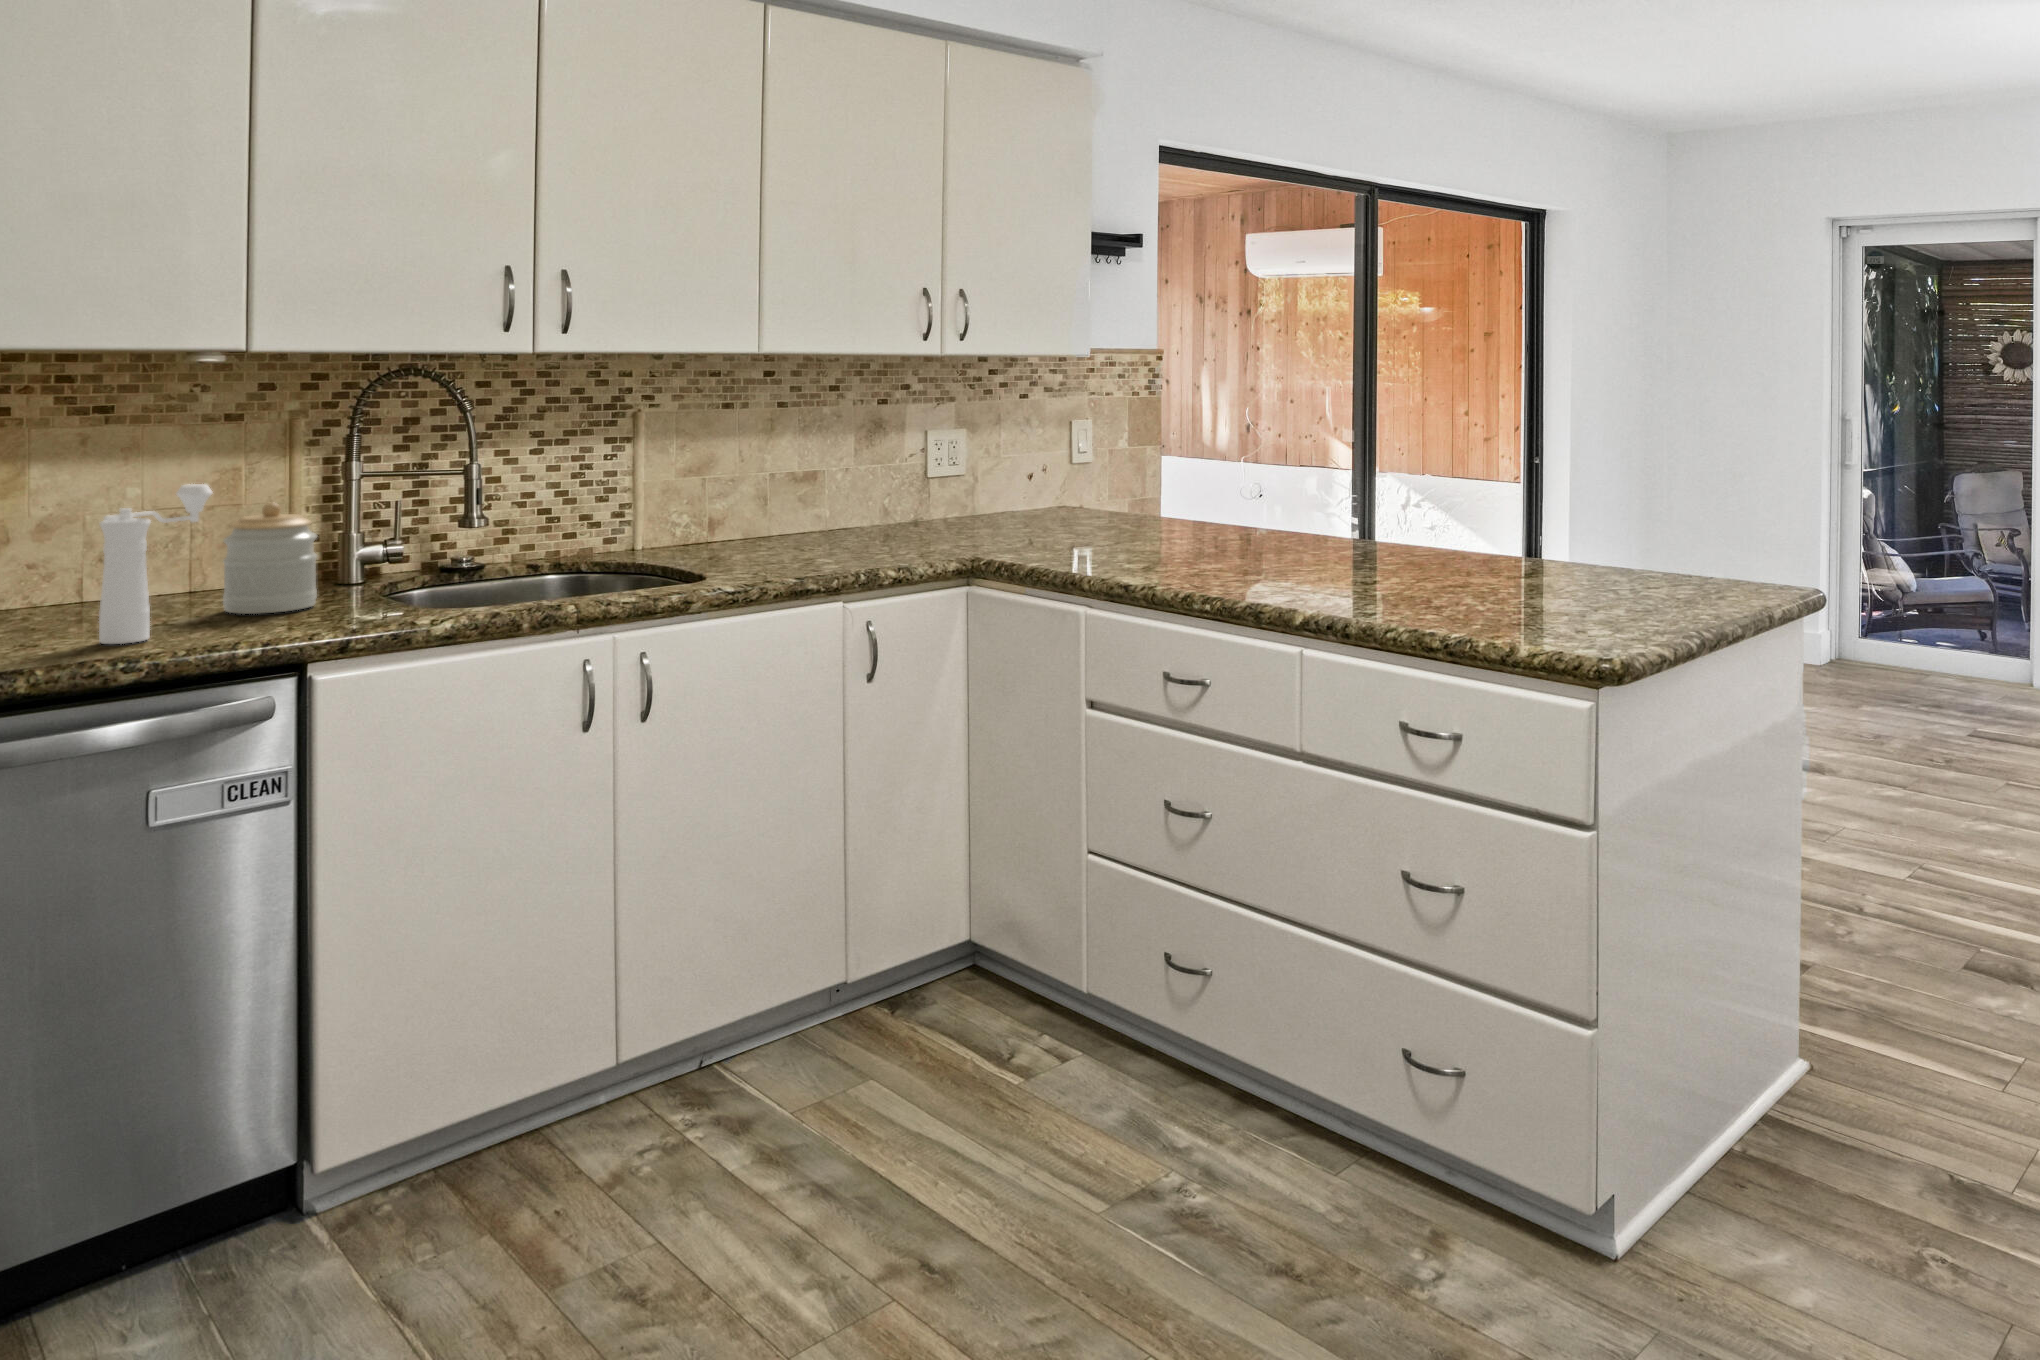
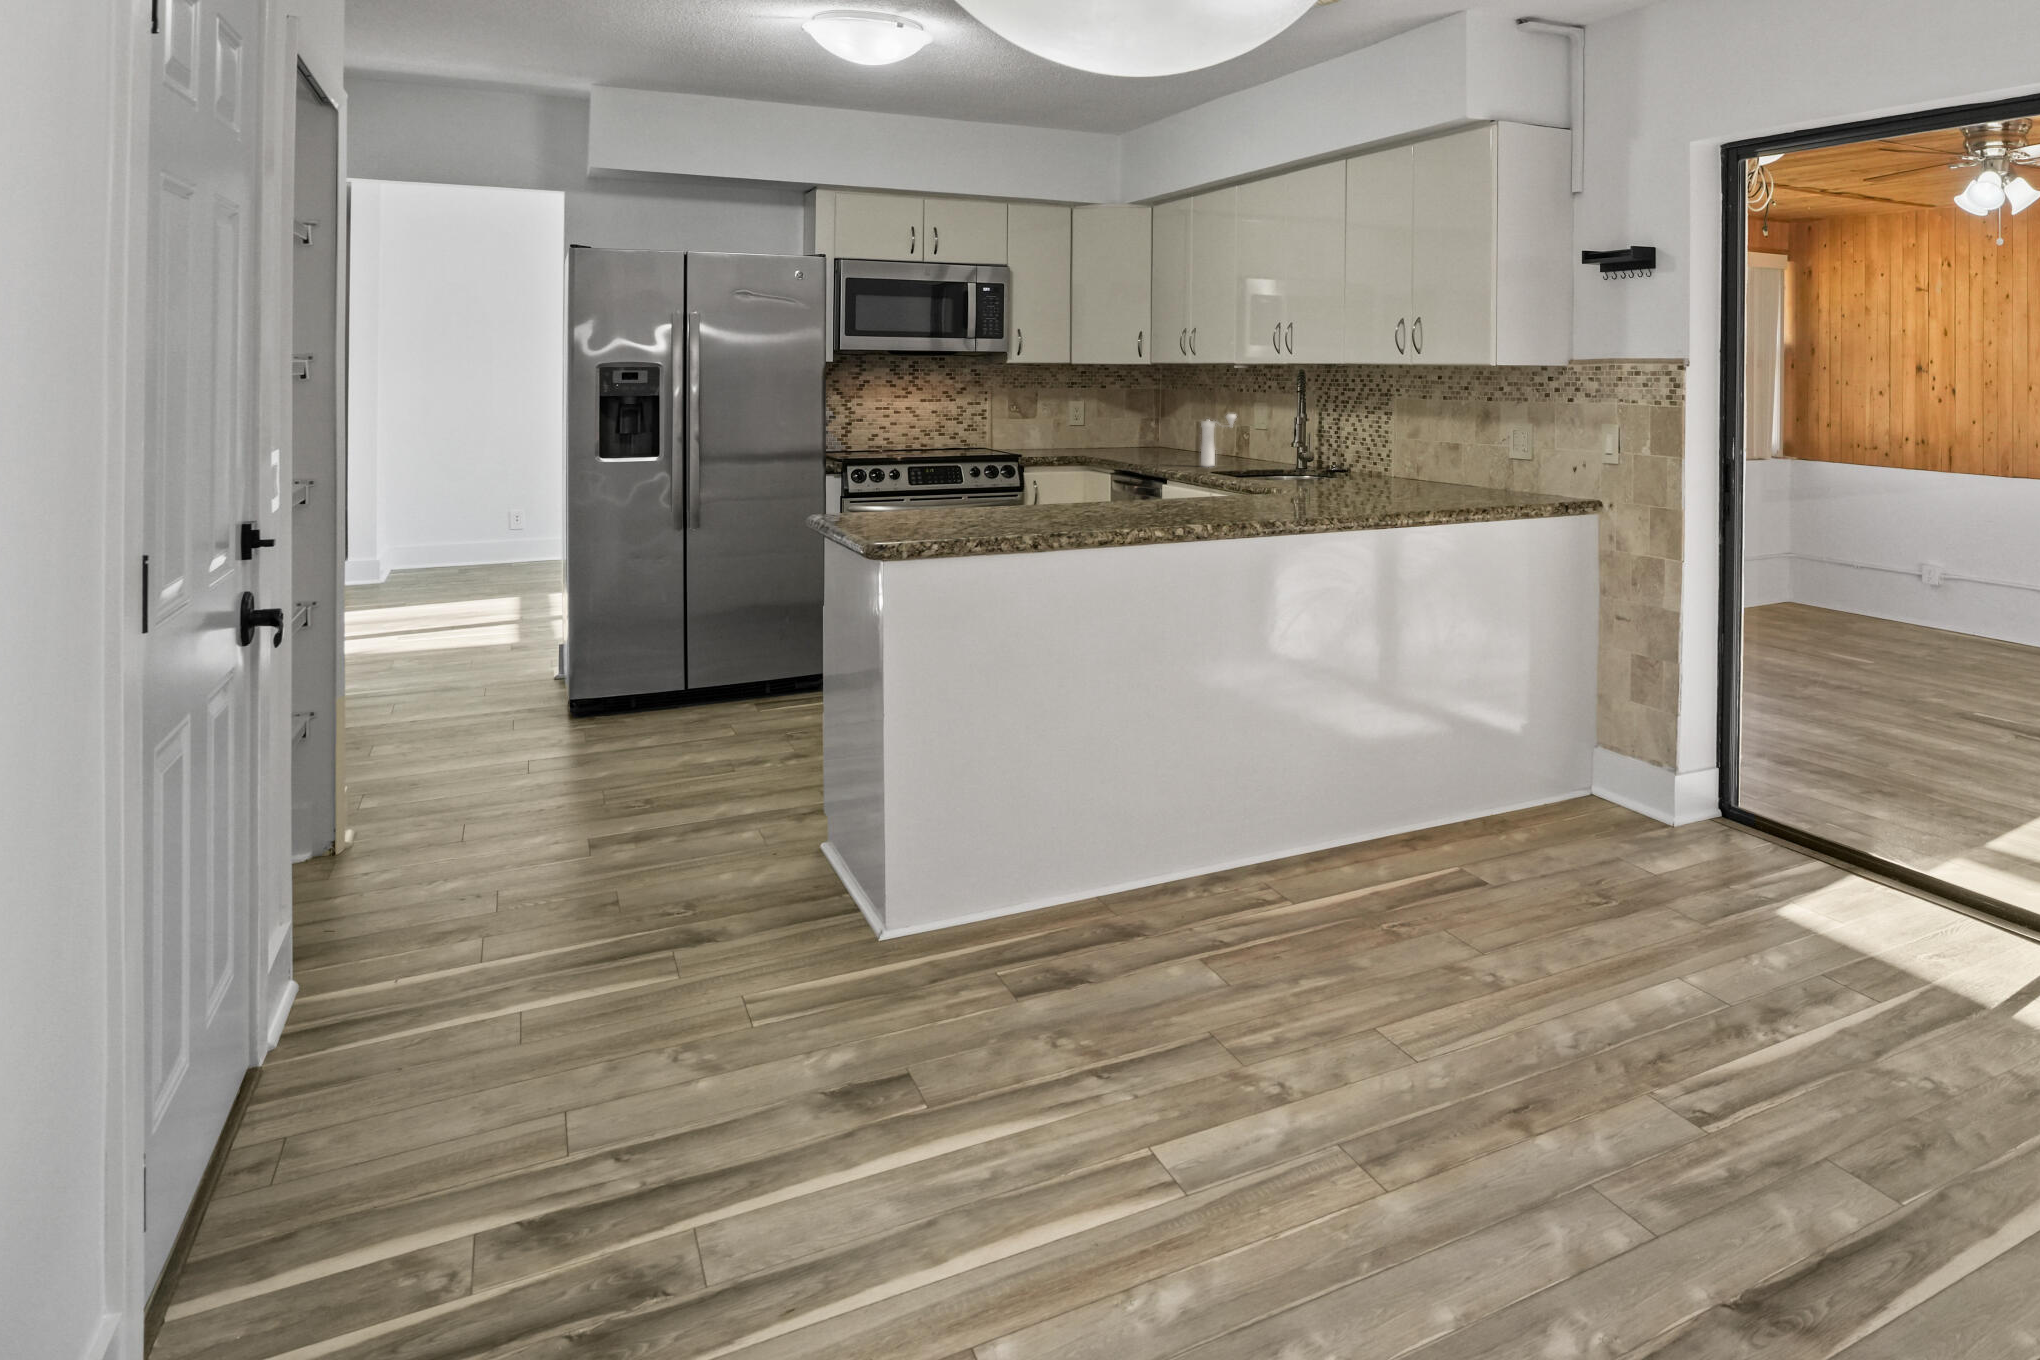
jar: present [223,502,317,614] -> none [1253,425,1285,469]

